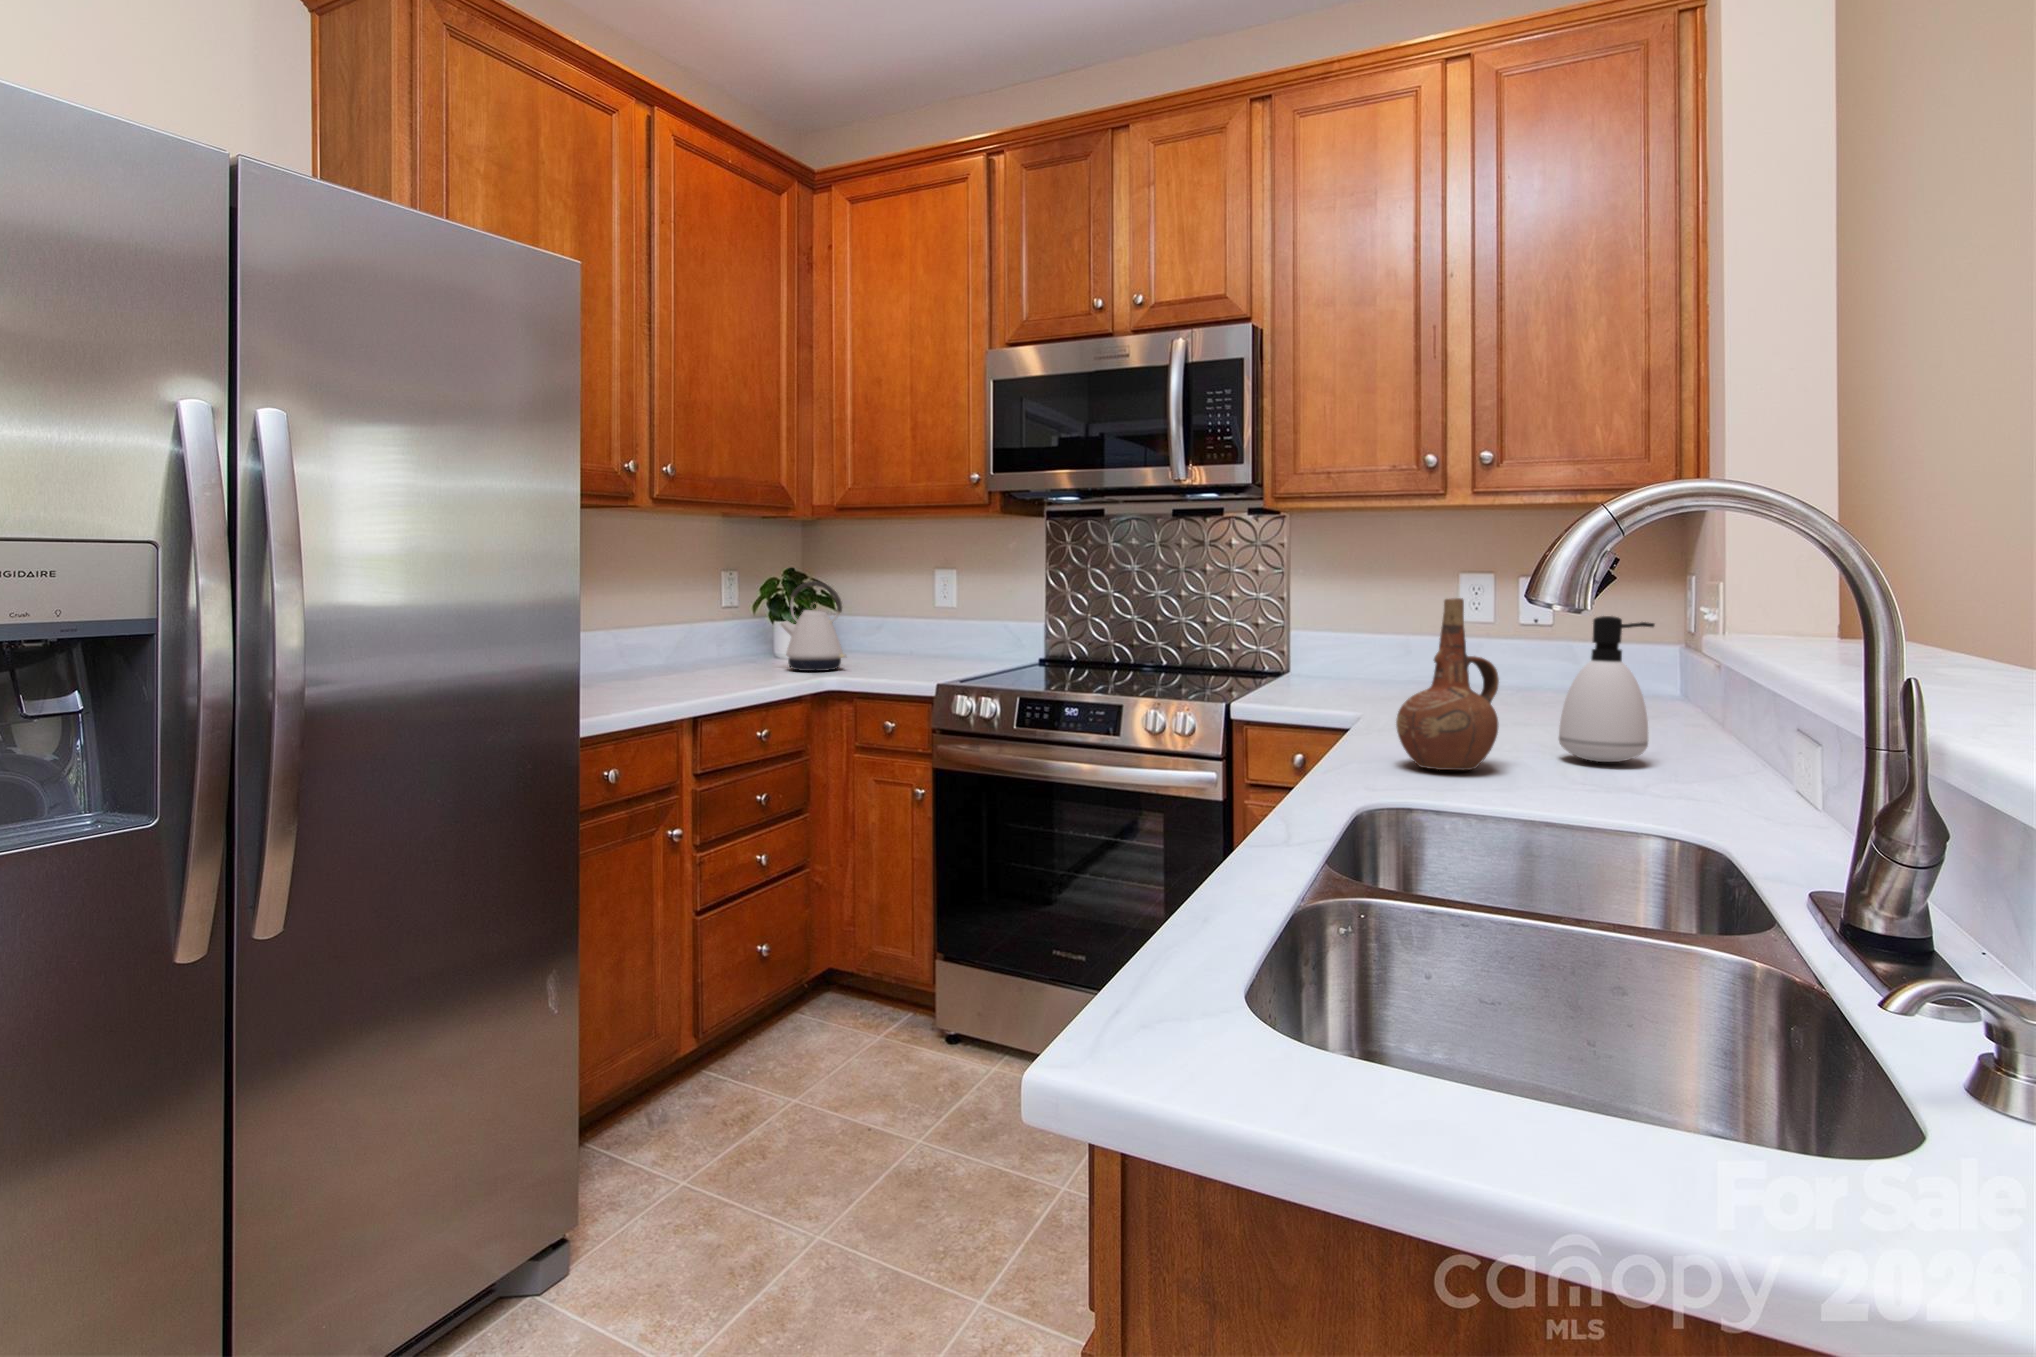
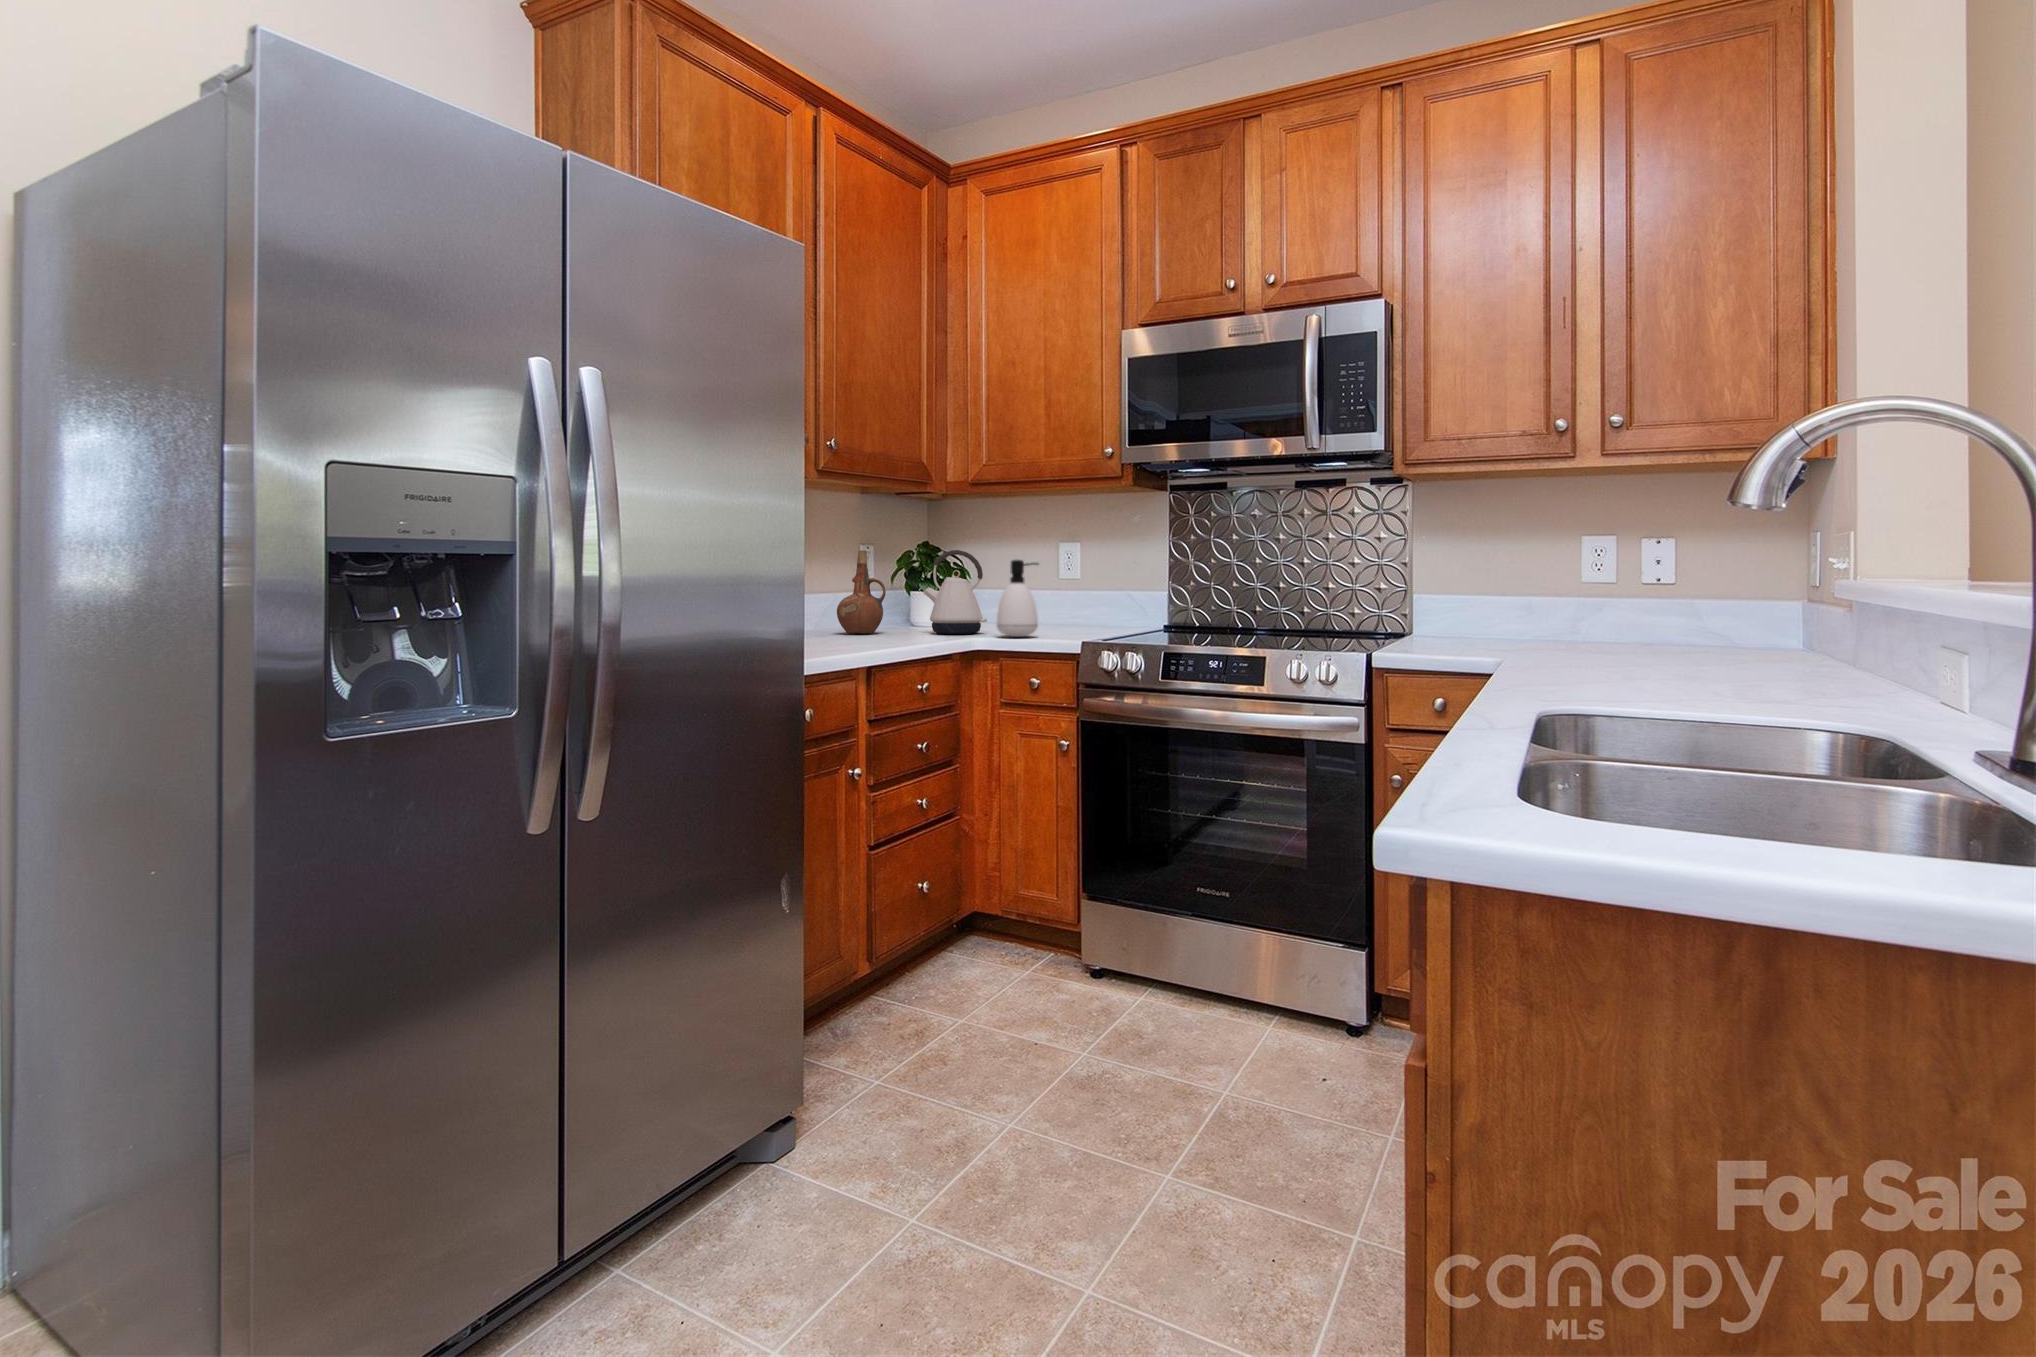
ceramic pitcher: present [1396,598,1499,770] -> present [837,550,886,634]
soap dispenser: present [1559,616,1654,762] -> present [997,560,1038,637]

